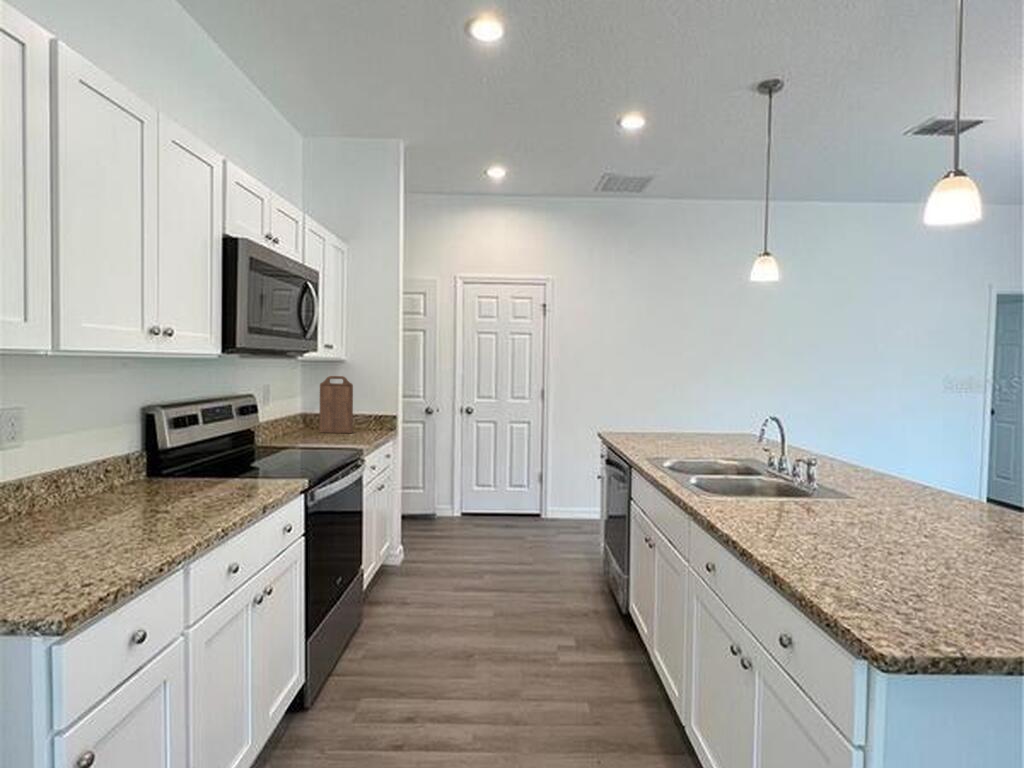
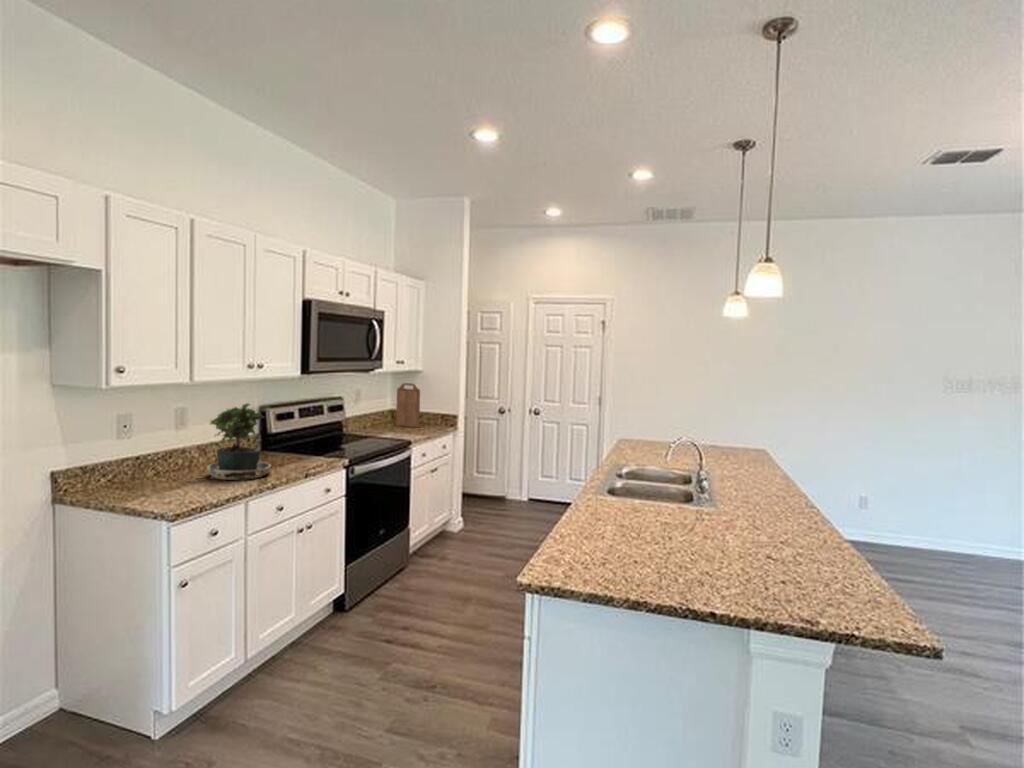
potted plant: none [39,388,204,544] -> present [207,403,271,480]

